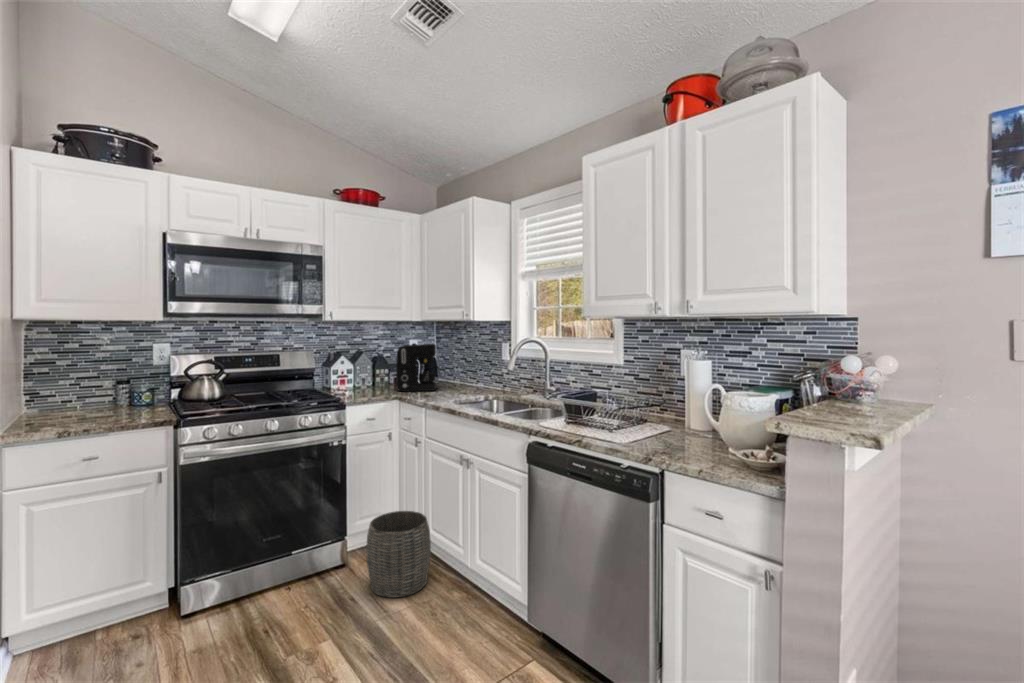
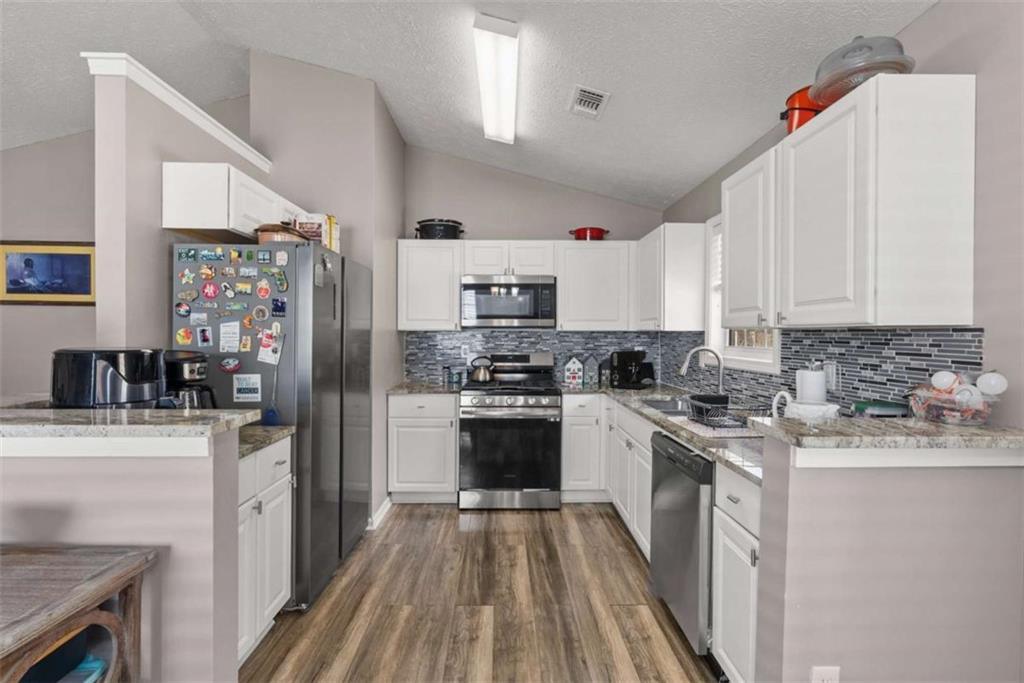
woven basket: present [366,511,431,598] -> none [562,477,610,539]

